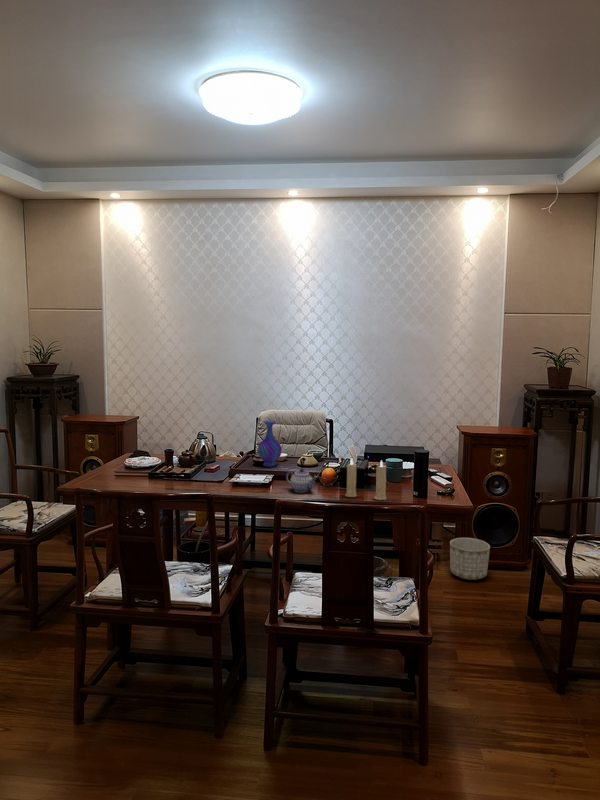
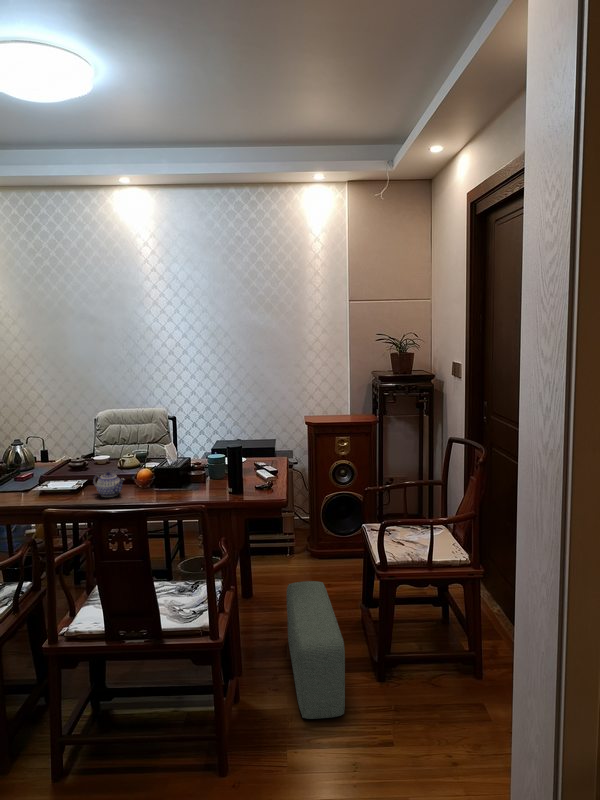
vase: present [258,421,281,466] -> none [75,421,102,471]
candle: present [345,459,386,500] -> none [154,455,198,499]
planter: present [450,538,490,580] -> none [299,527,337,569]
pouf: none [456,589,533,723] -> present [287,581,345,719]

